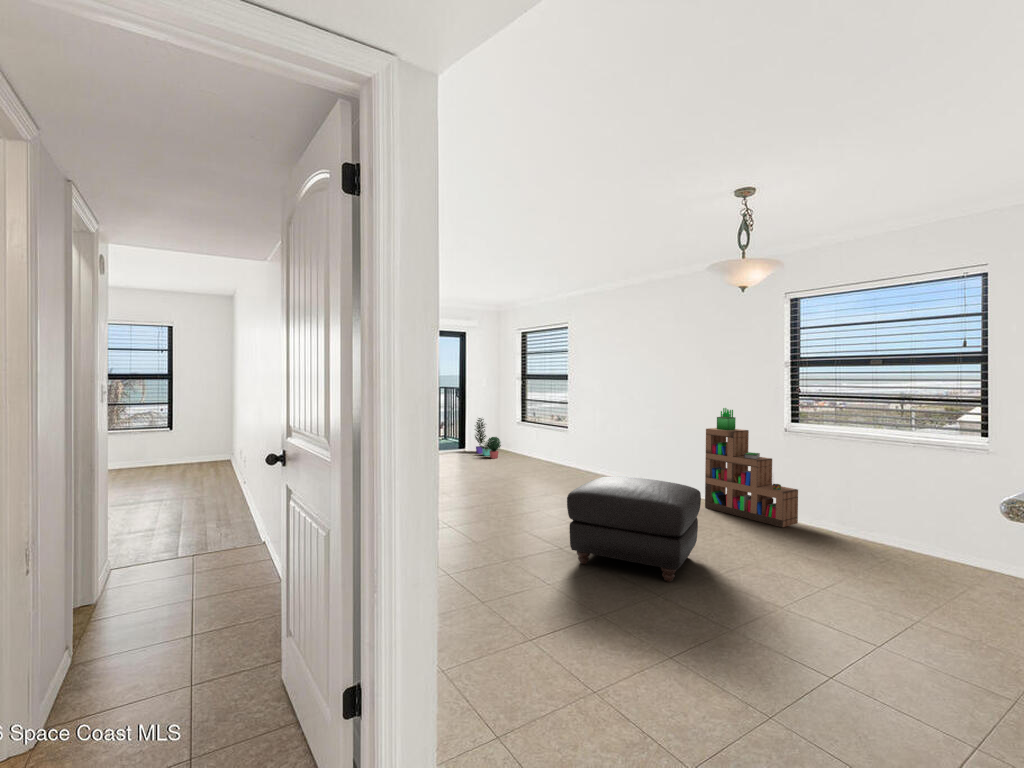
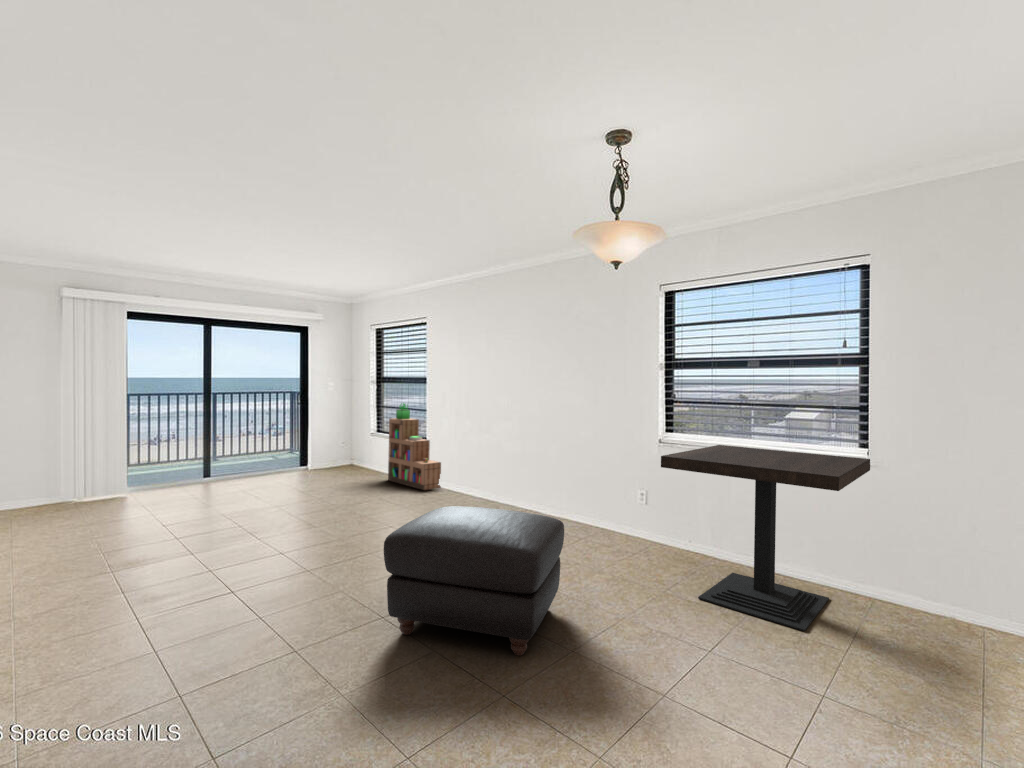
bookshelf: present [705,408,798,527] -> present [388,403,441,490]
potted plant: present [475,418,501,458] -> none [317,426,349,476]
dining table: none [784,434,988,586] -> present [661,445,870,631]

